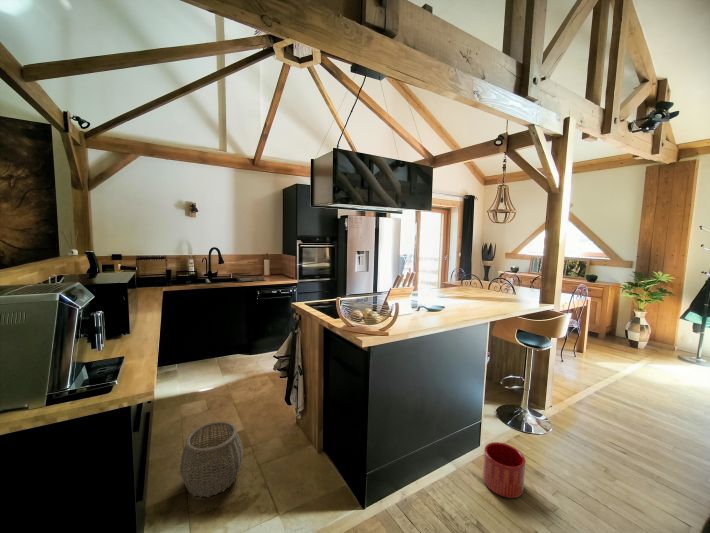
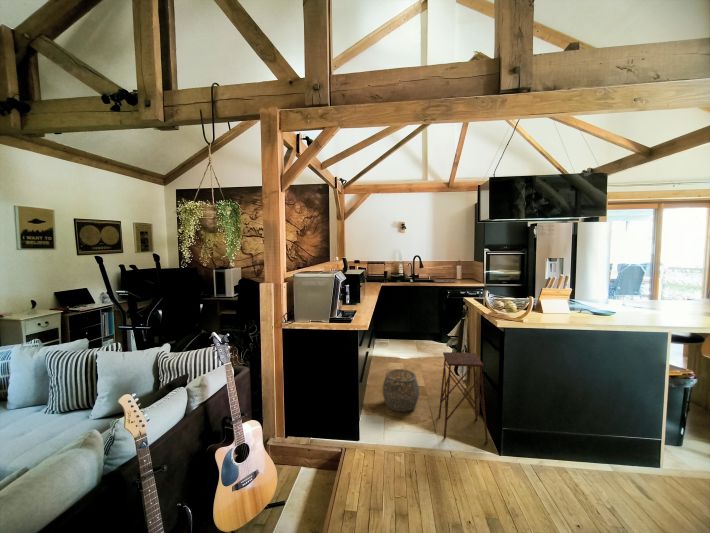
side table: none [274,379,344,517] -> present [439,352,488,442]
planter: present [483,442,525,498] -> none [637,452,691,509]

